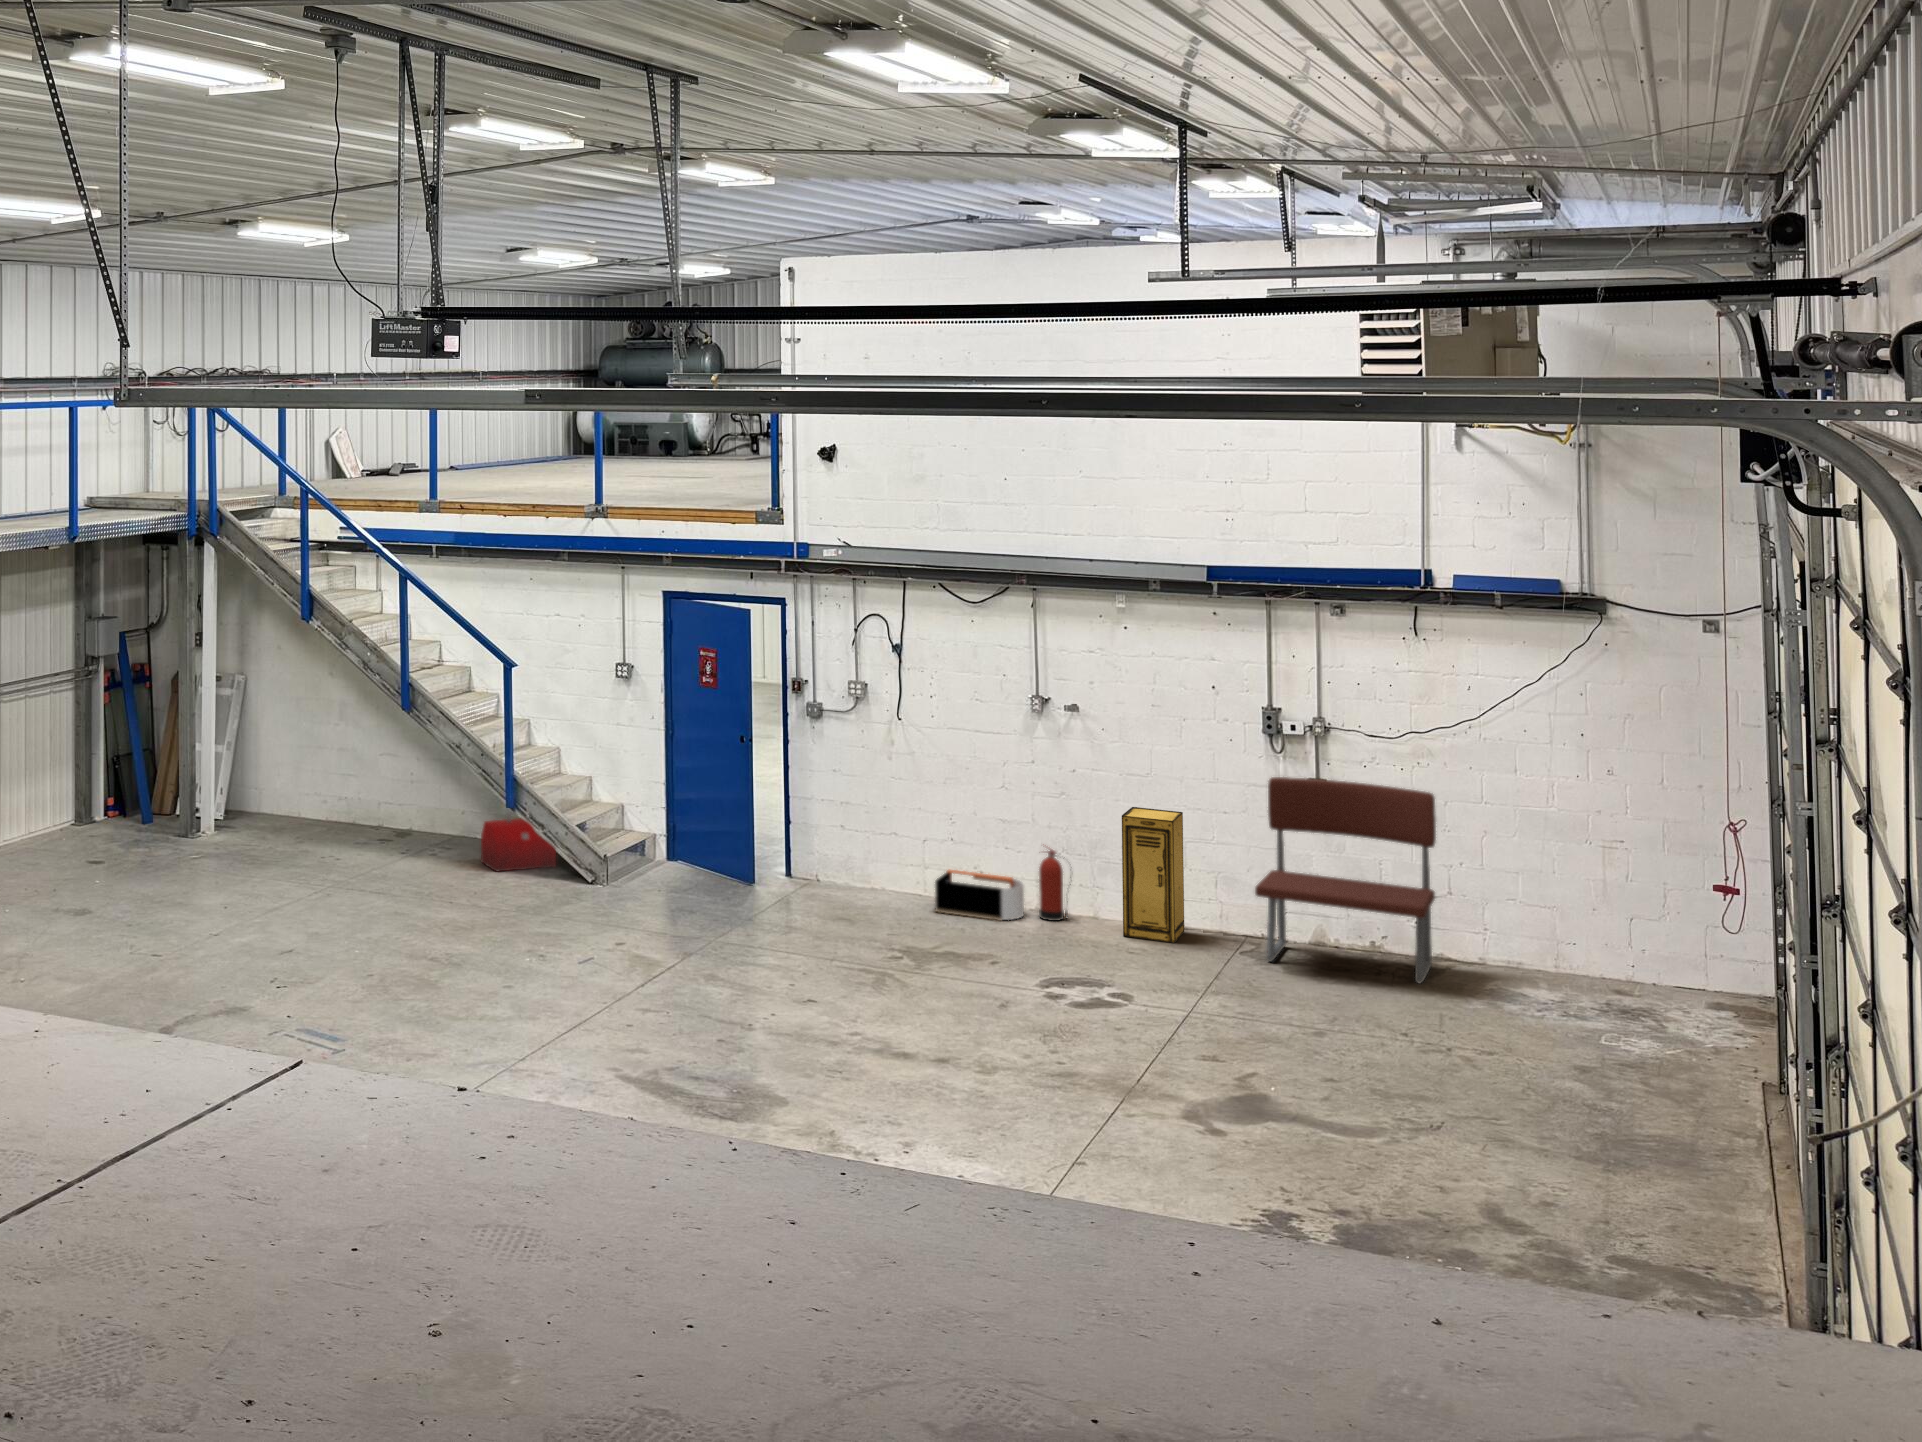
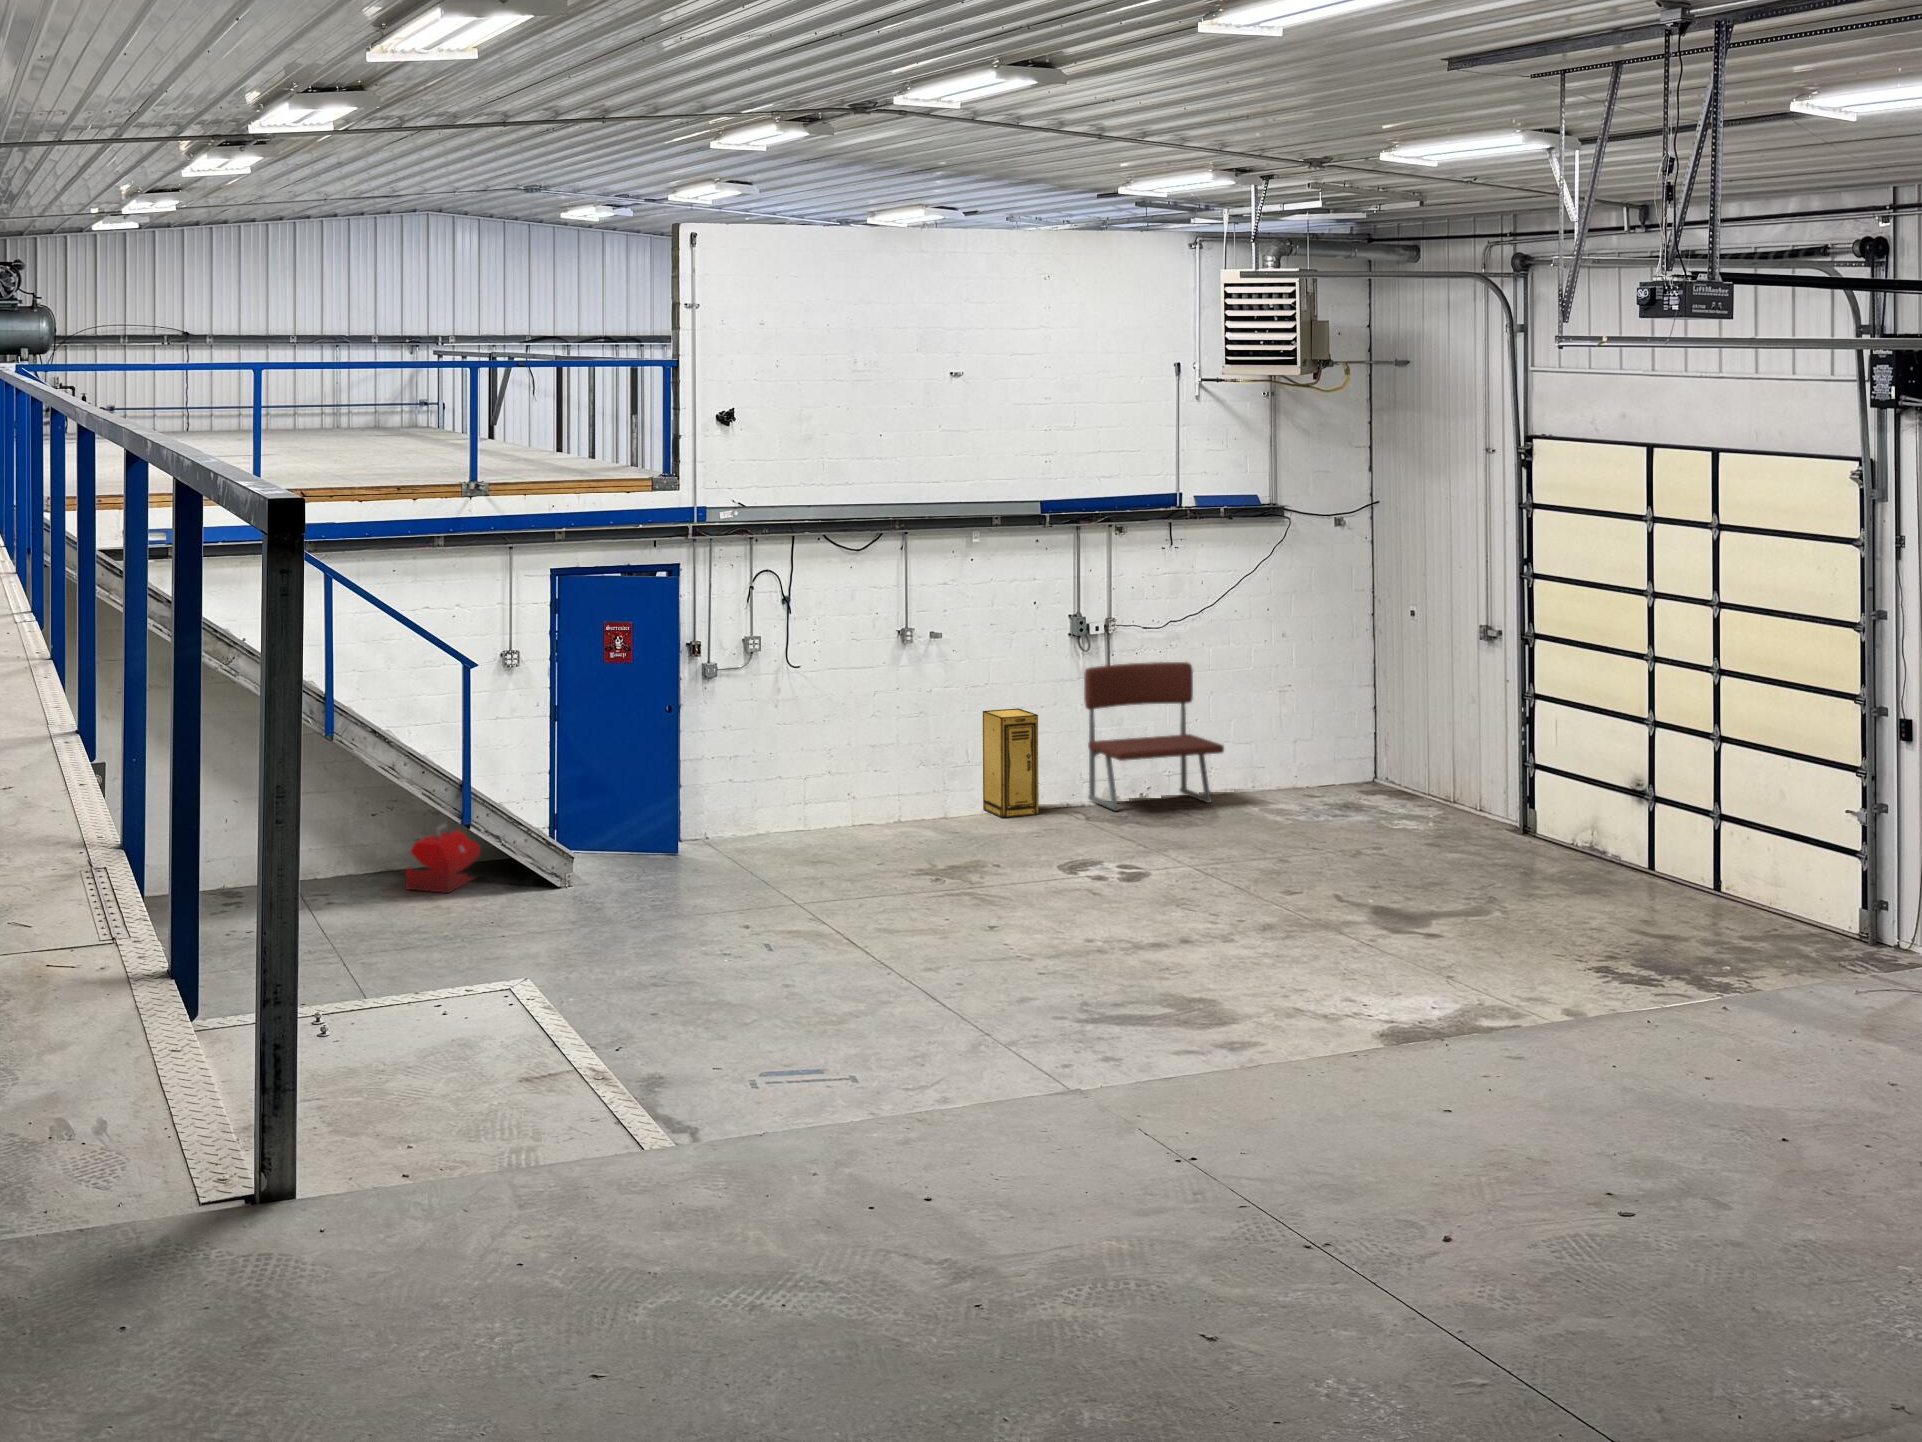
fire extinguisher: present [1039,849,1071,921] -> none [918,756,944,820]
storage bin: present [935,869,1024,921] -> none [839,791,914,833]

